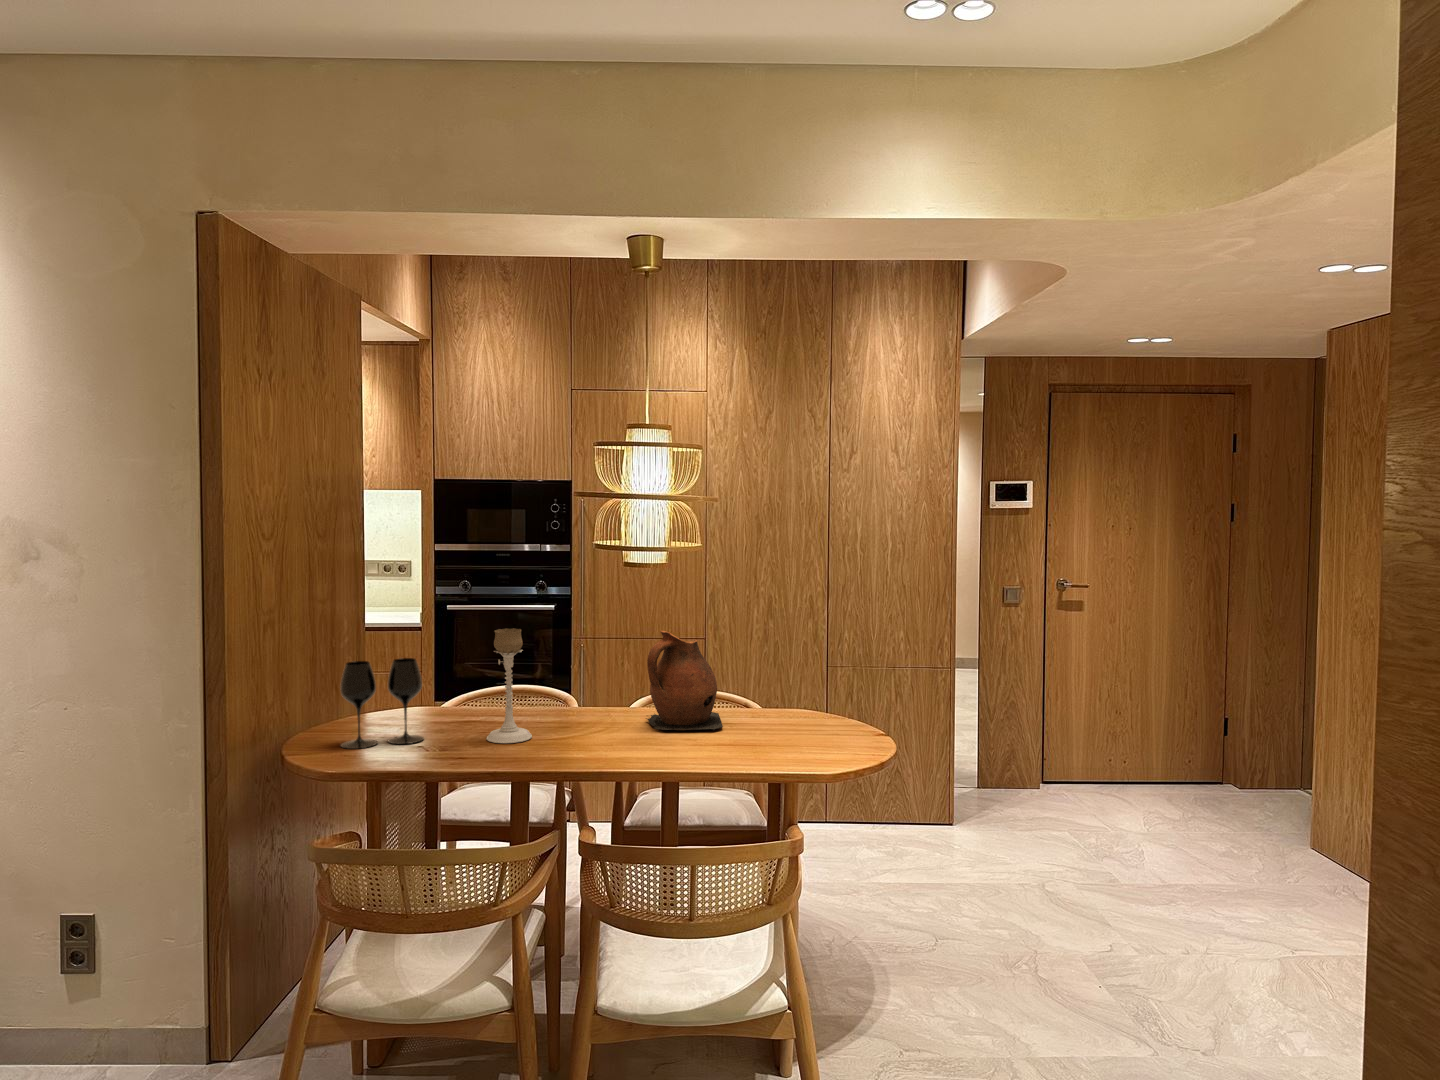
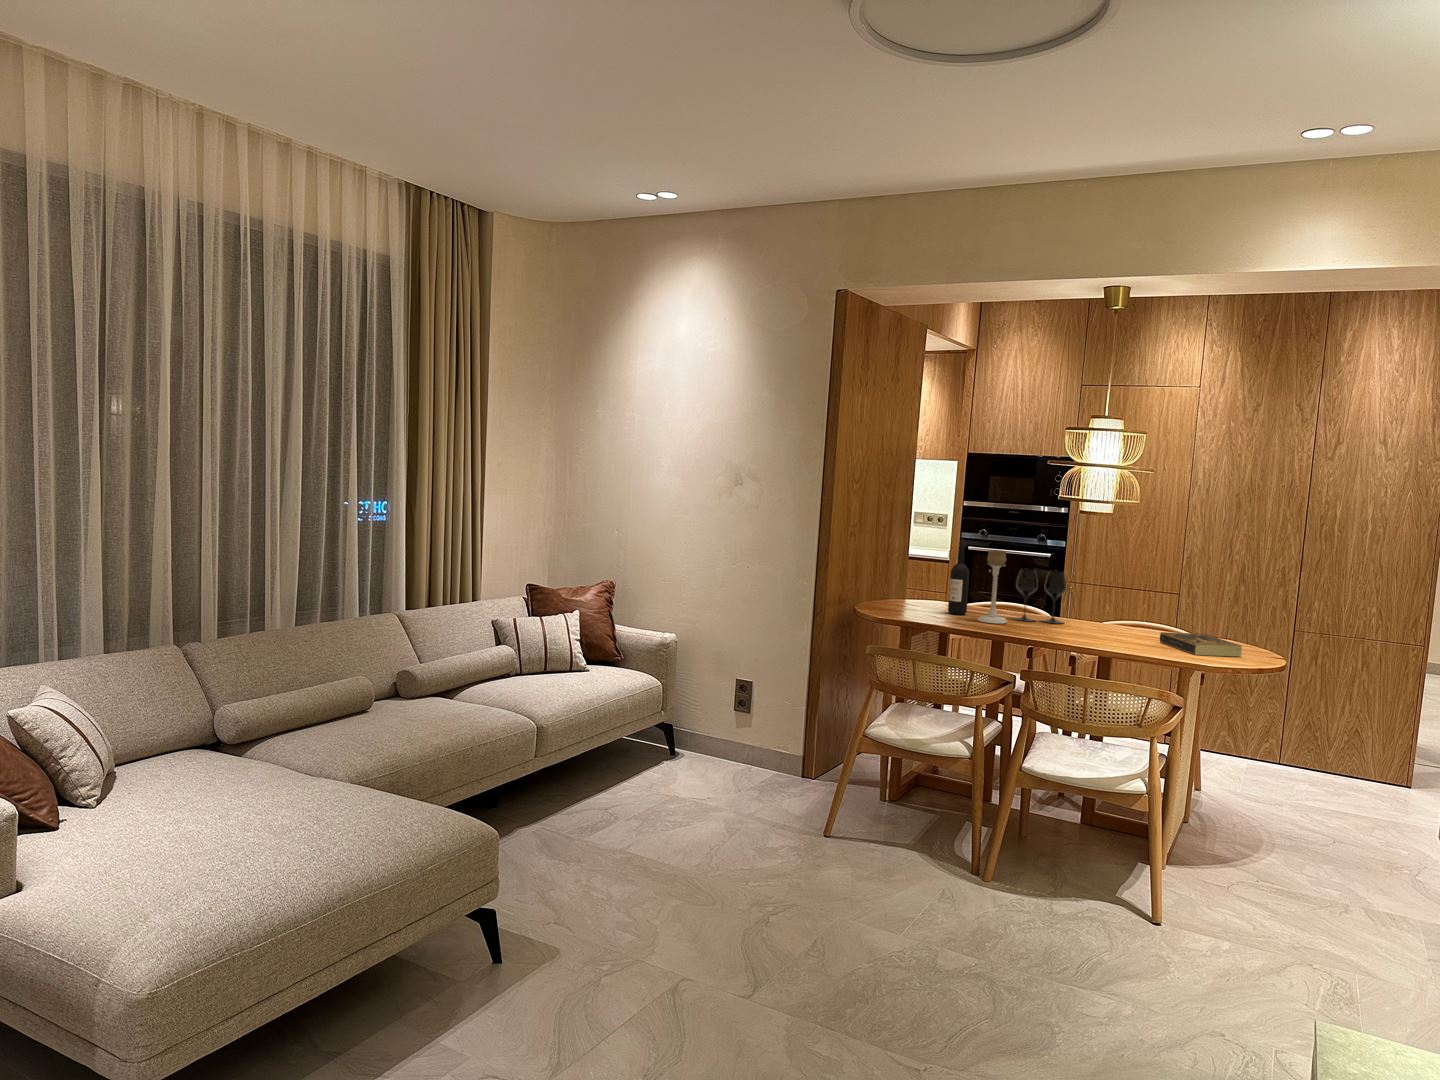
wine bottle: none [437,625,467,732] -> present [948,546,969,615]
ceramic pitcher: present [646,631,723,731] -> none [1091,564,1150,638]
wine glass: present [340,658,424,749] -> present [1014,569,1067,624]
book: none [743,711,851,753] -> present [1160,632,1242,656]

